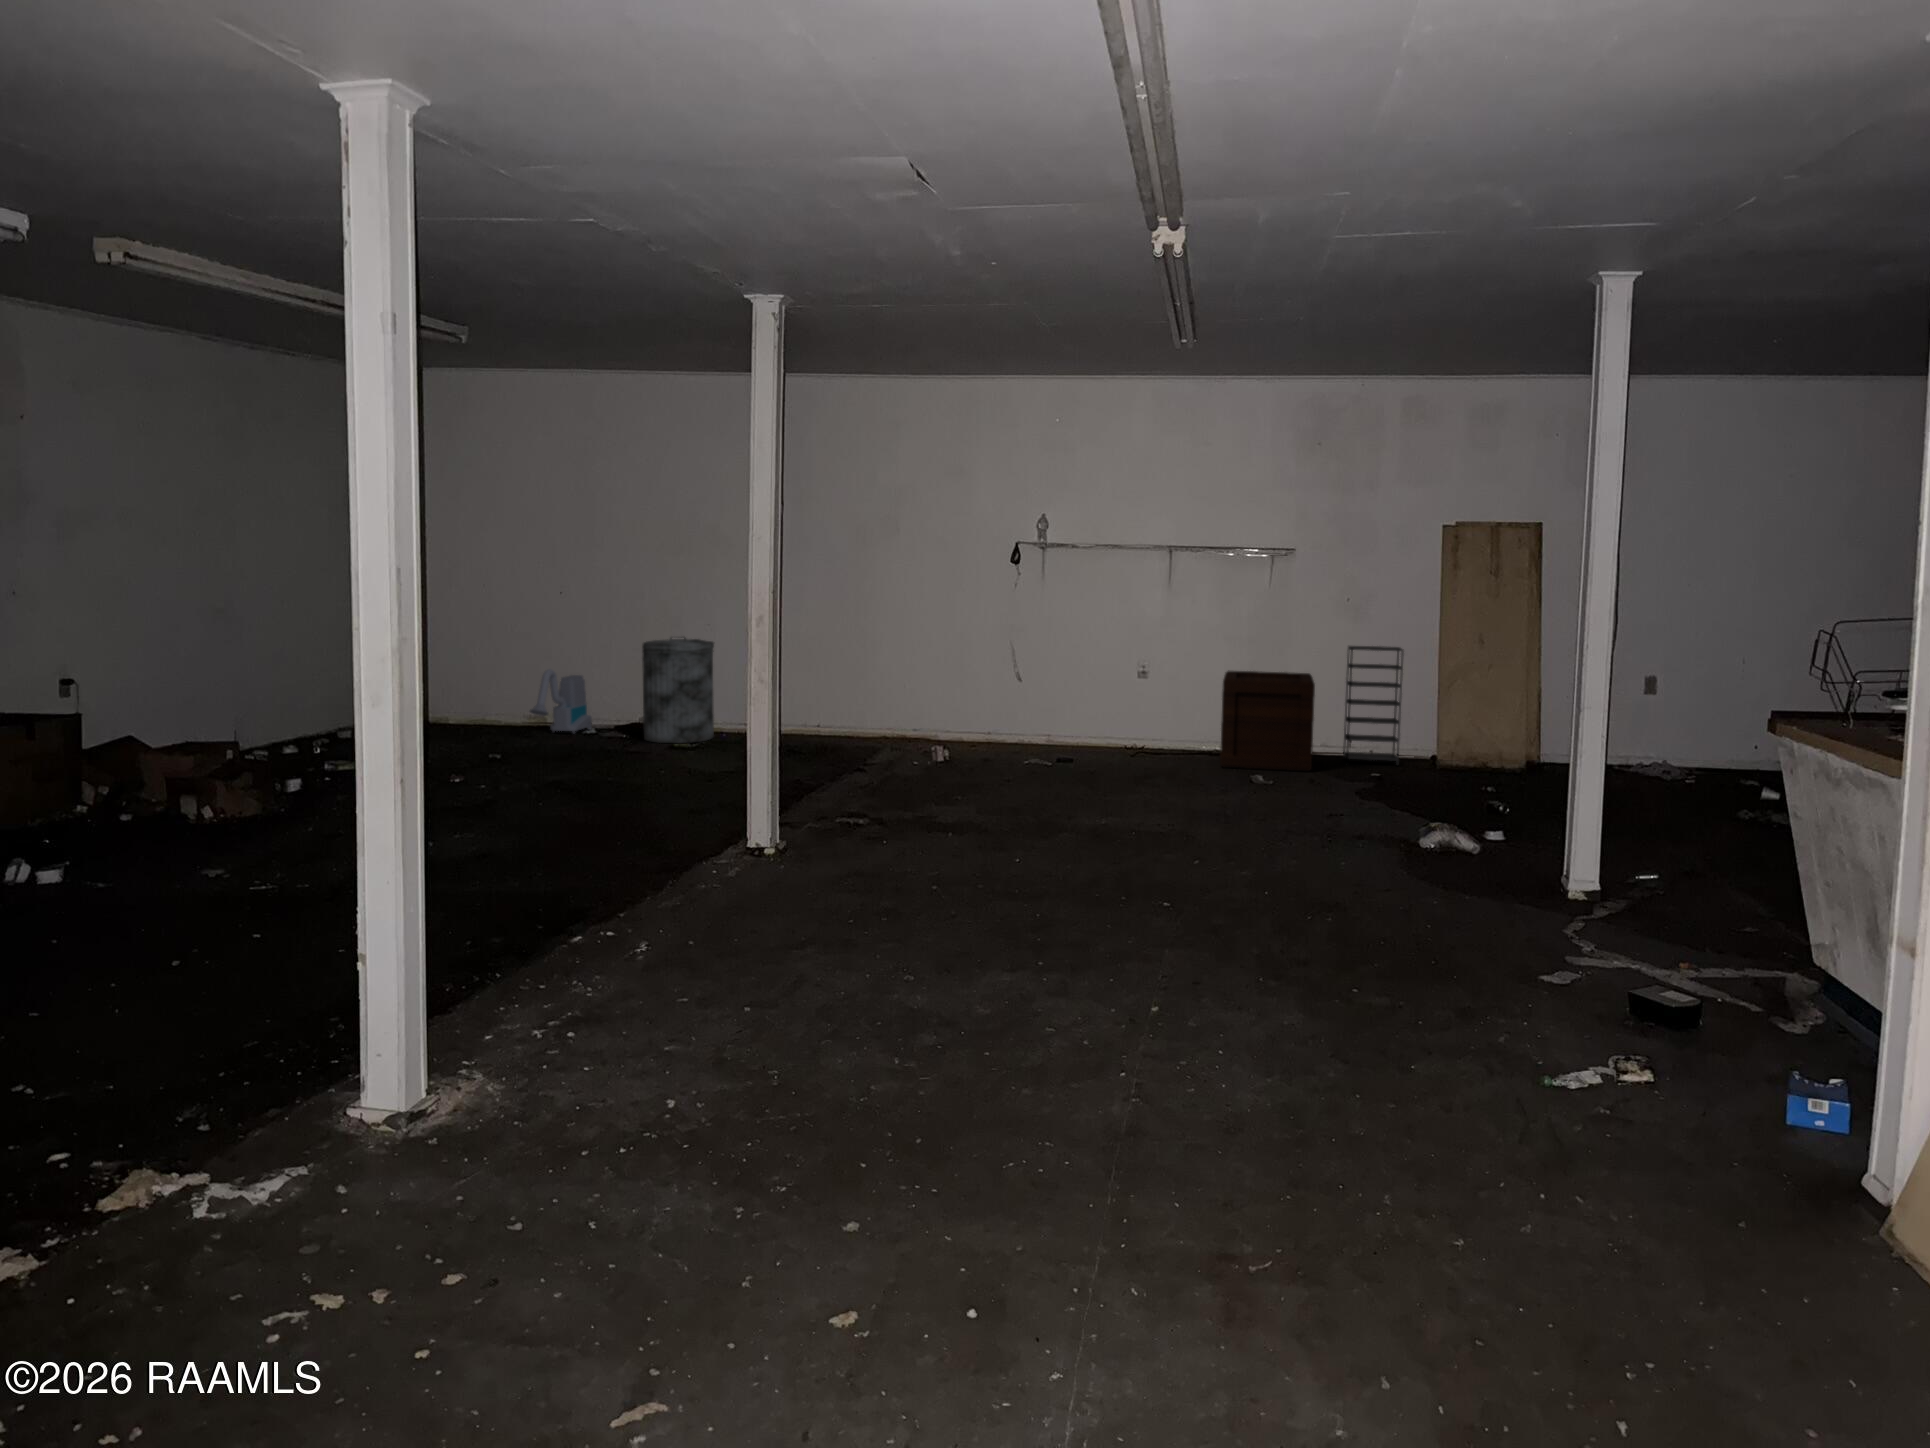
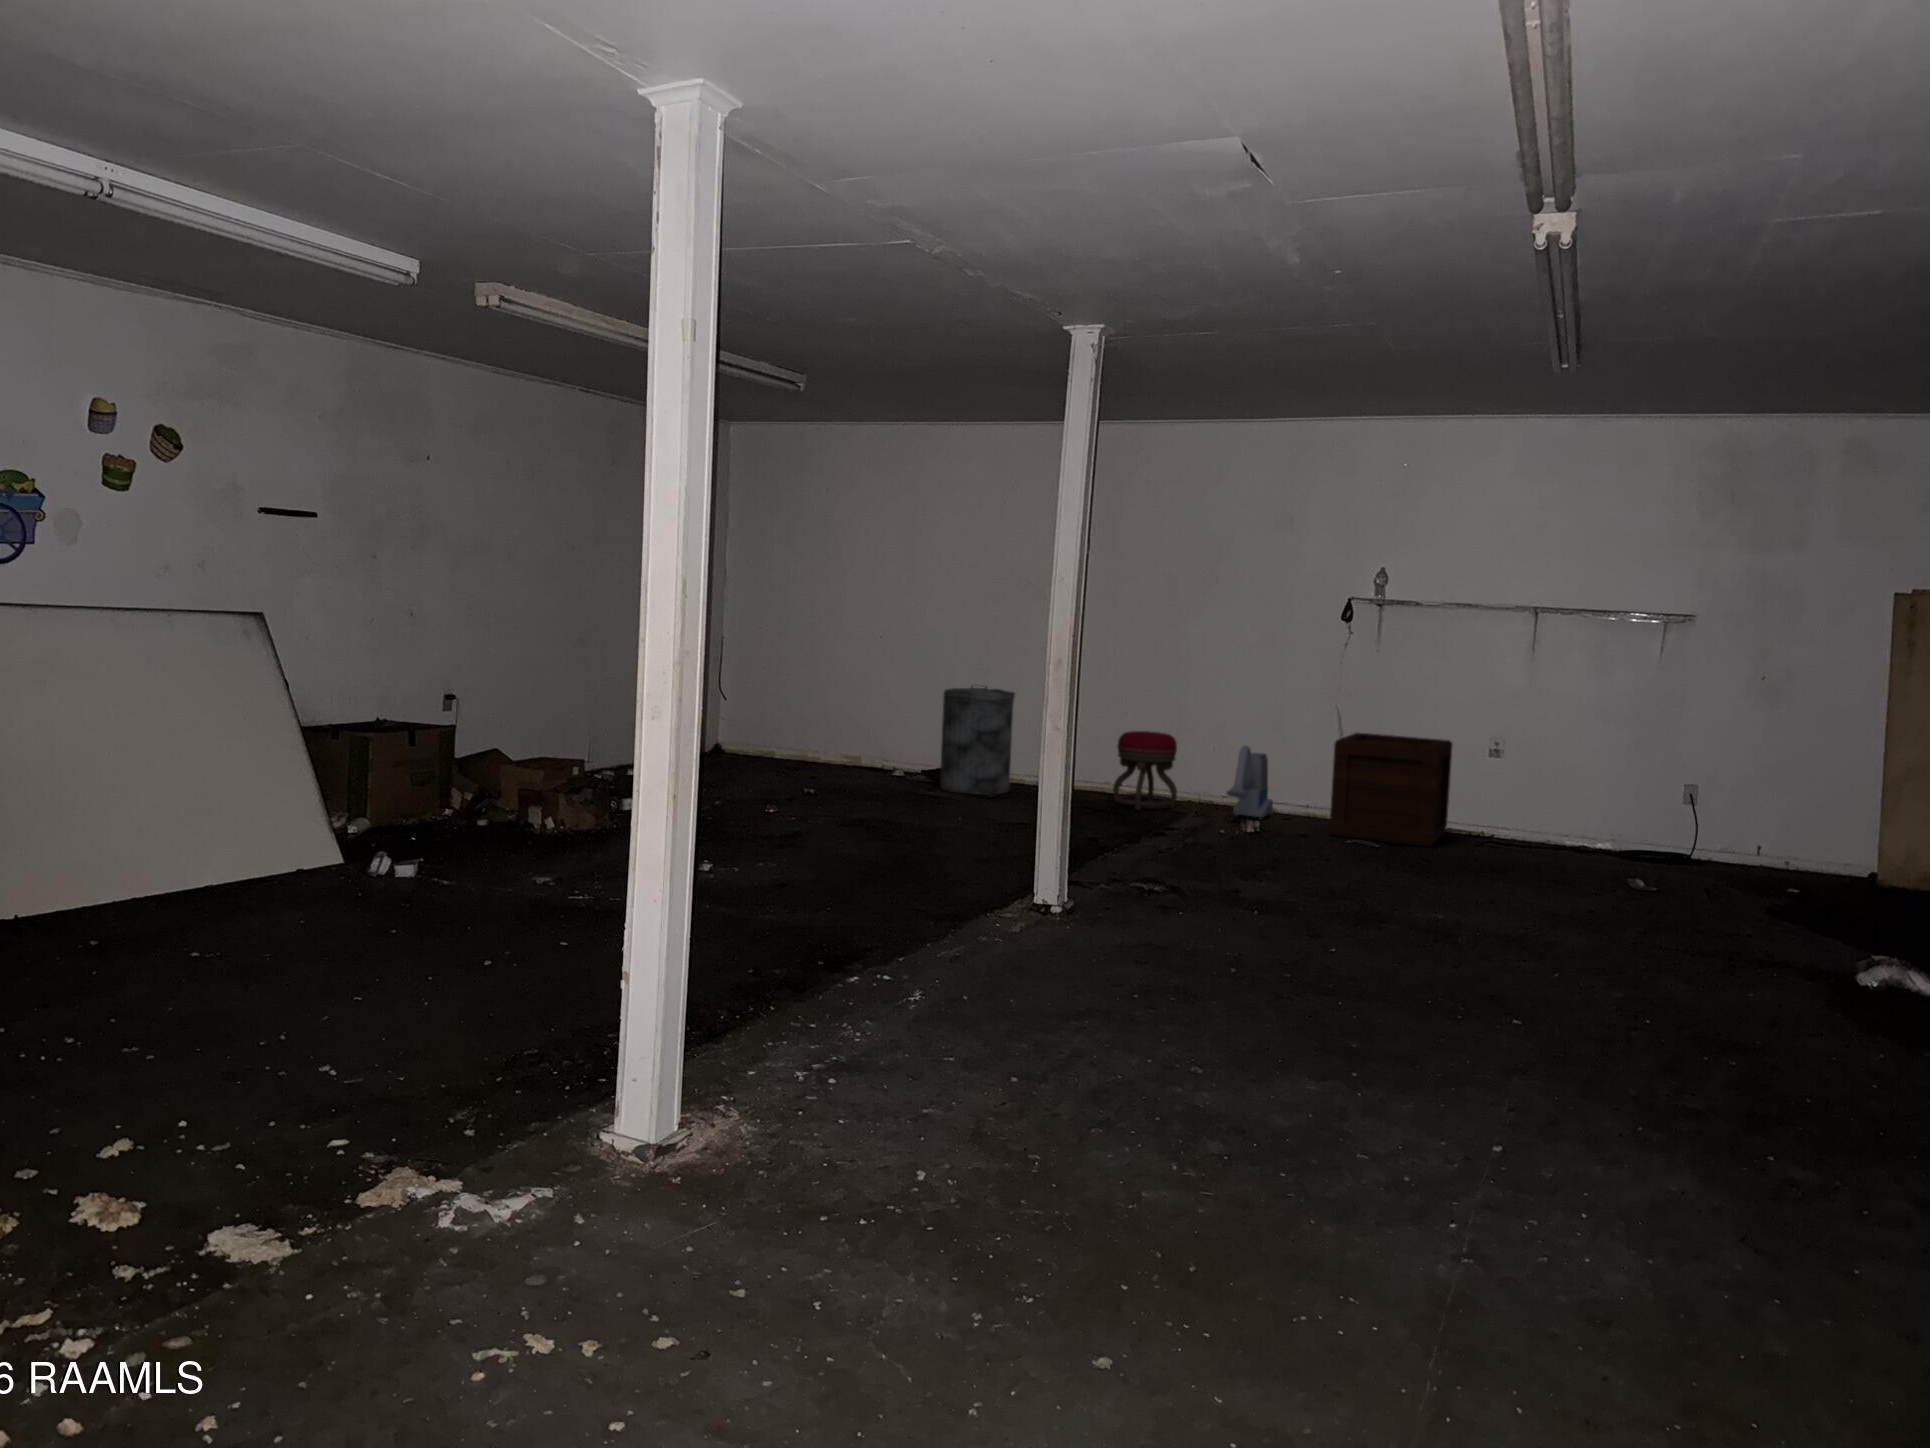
shelving unit: present [1343,646,1404,767] -> none [1753,731,1845,884]
vacuum cleaner: present [530,669,592,733] -> present [1227,746,1273,820]
wooden crate: present [1220,671,1315,771] -> present [1329,733,1452,847]
stool: none [814,673,874,747] -> present [1113,731,1177,810]

